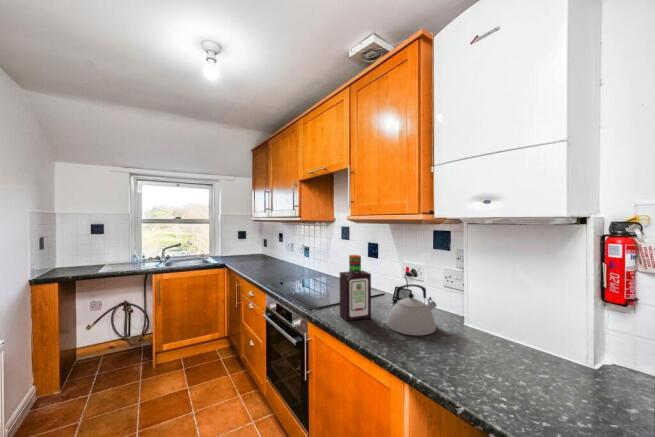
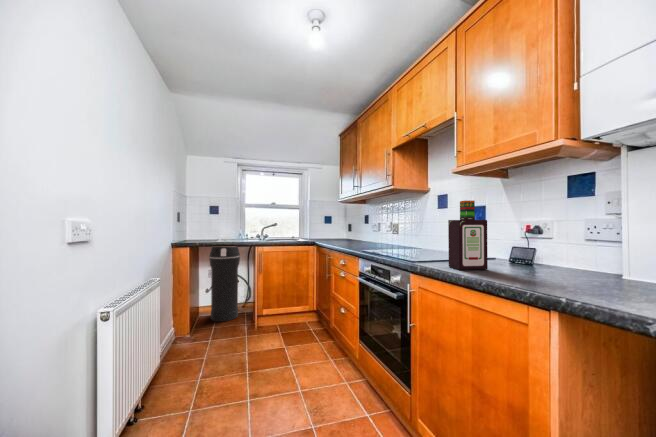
trash can: none [90,266,133,363] -> present [209,247,240,322]
kettle: present [387,284,436,335] -> none [511,227,581,282]

